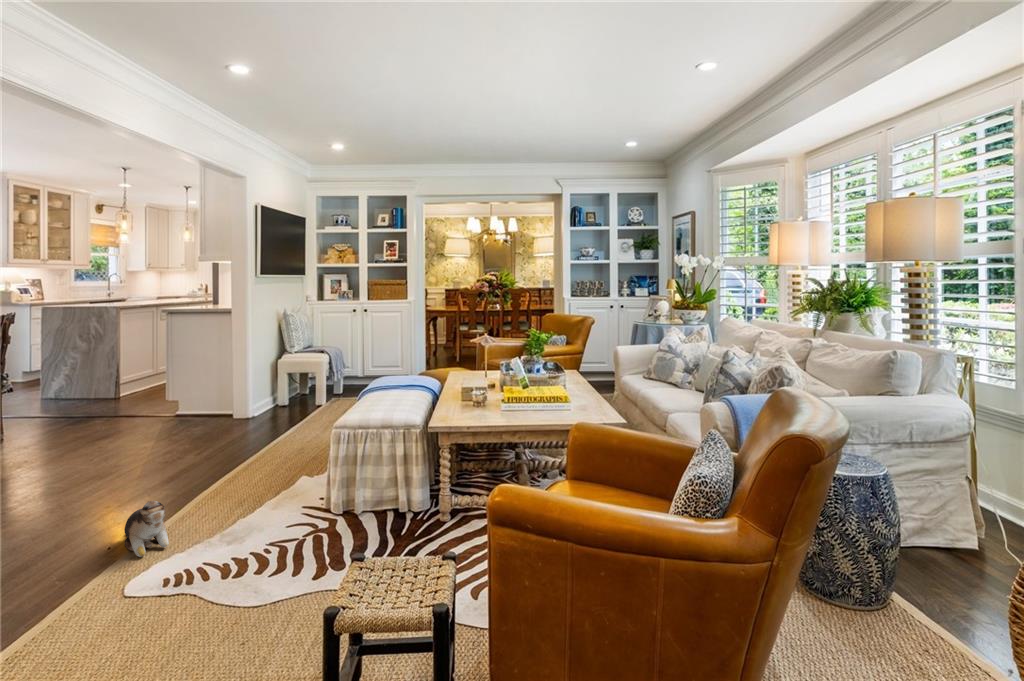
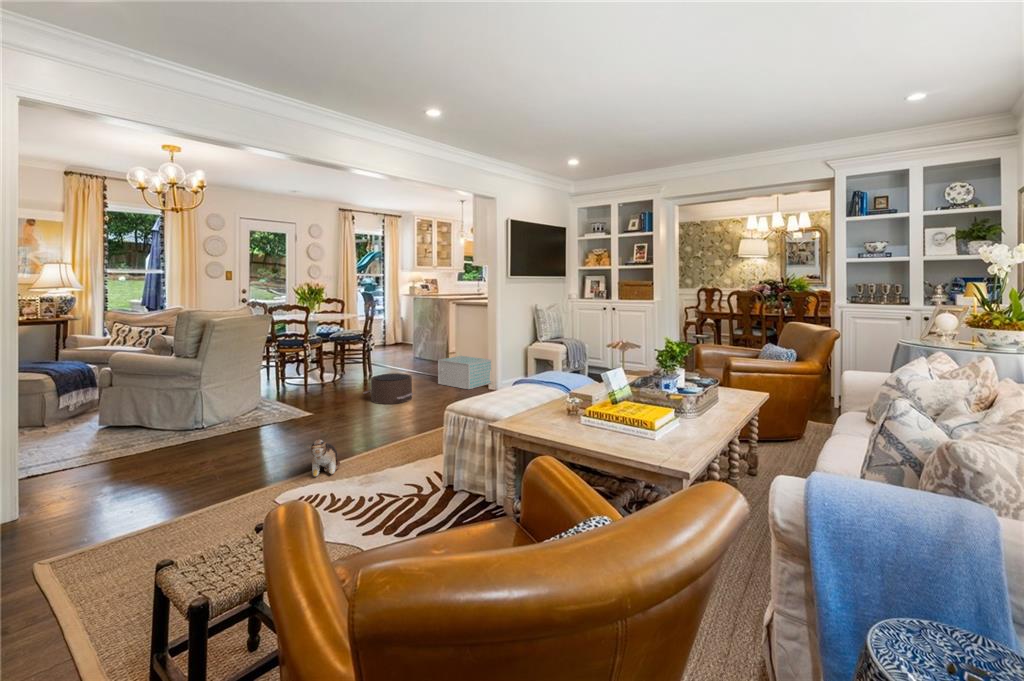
storage box: none [156,384,239,427] -> present [438,356,491,389]
pouf: none [53,417,152,465] -> present [363,373,414,404]

